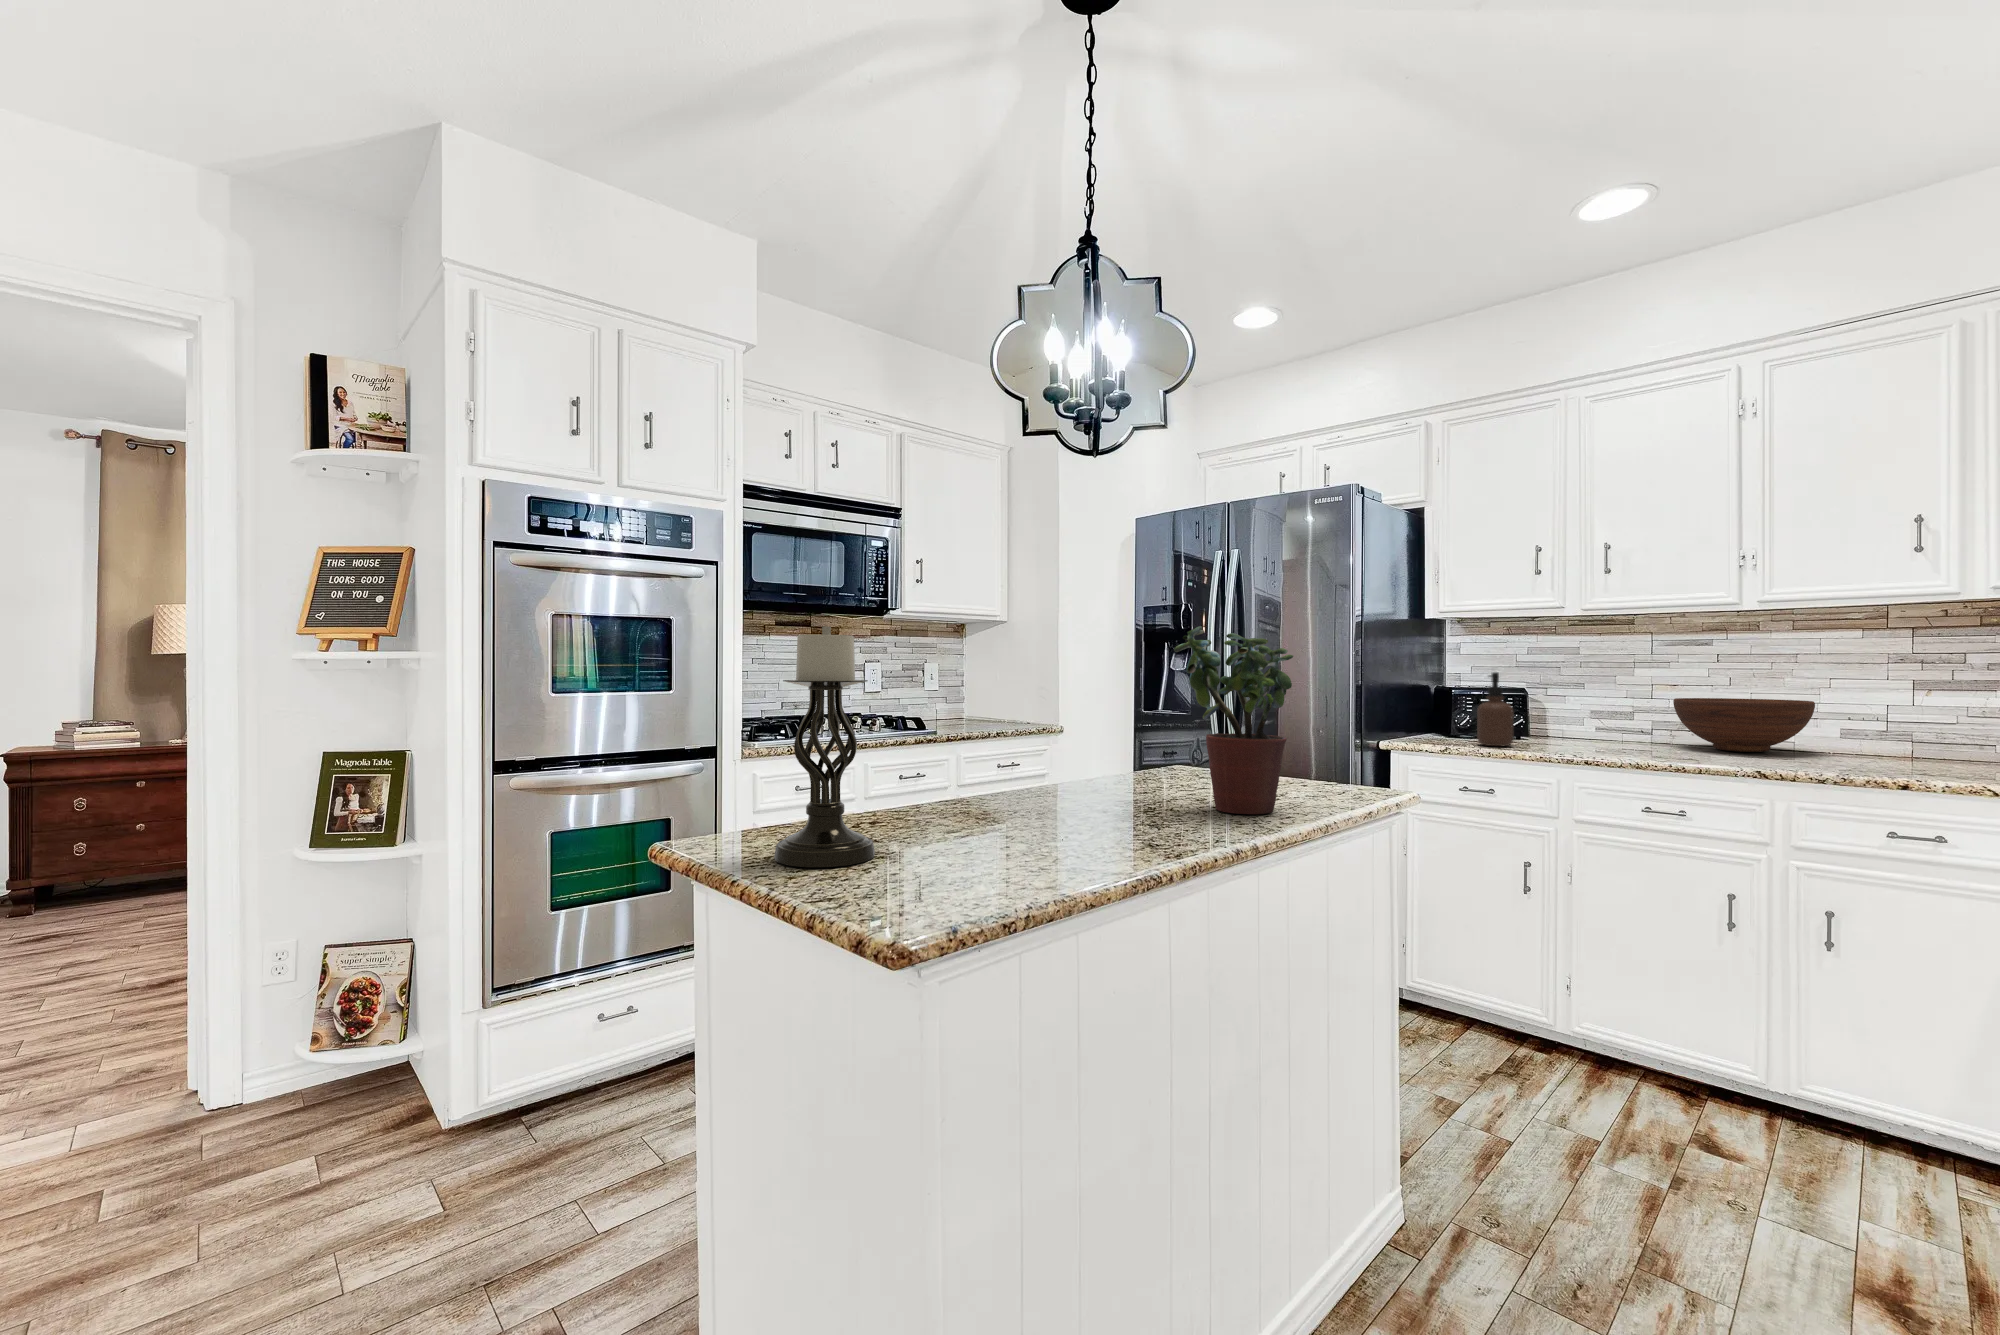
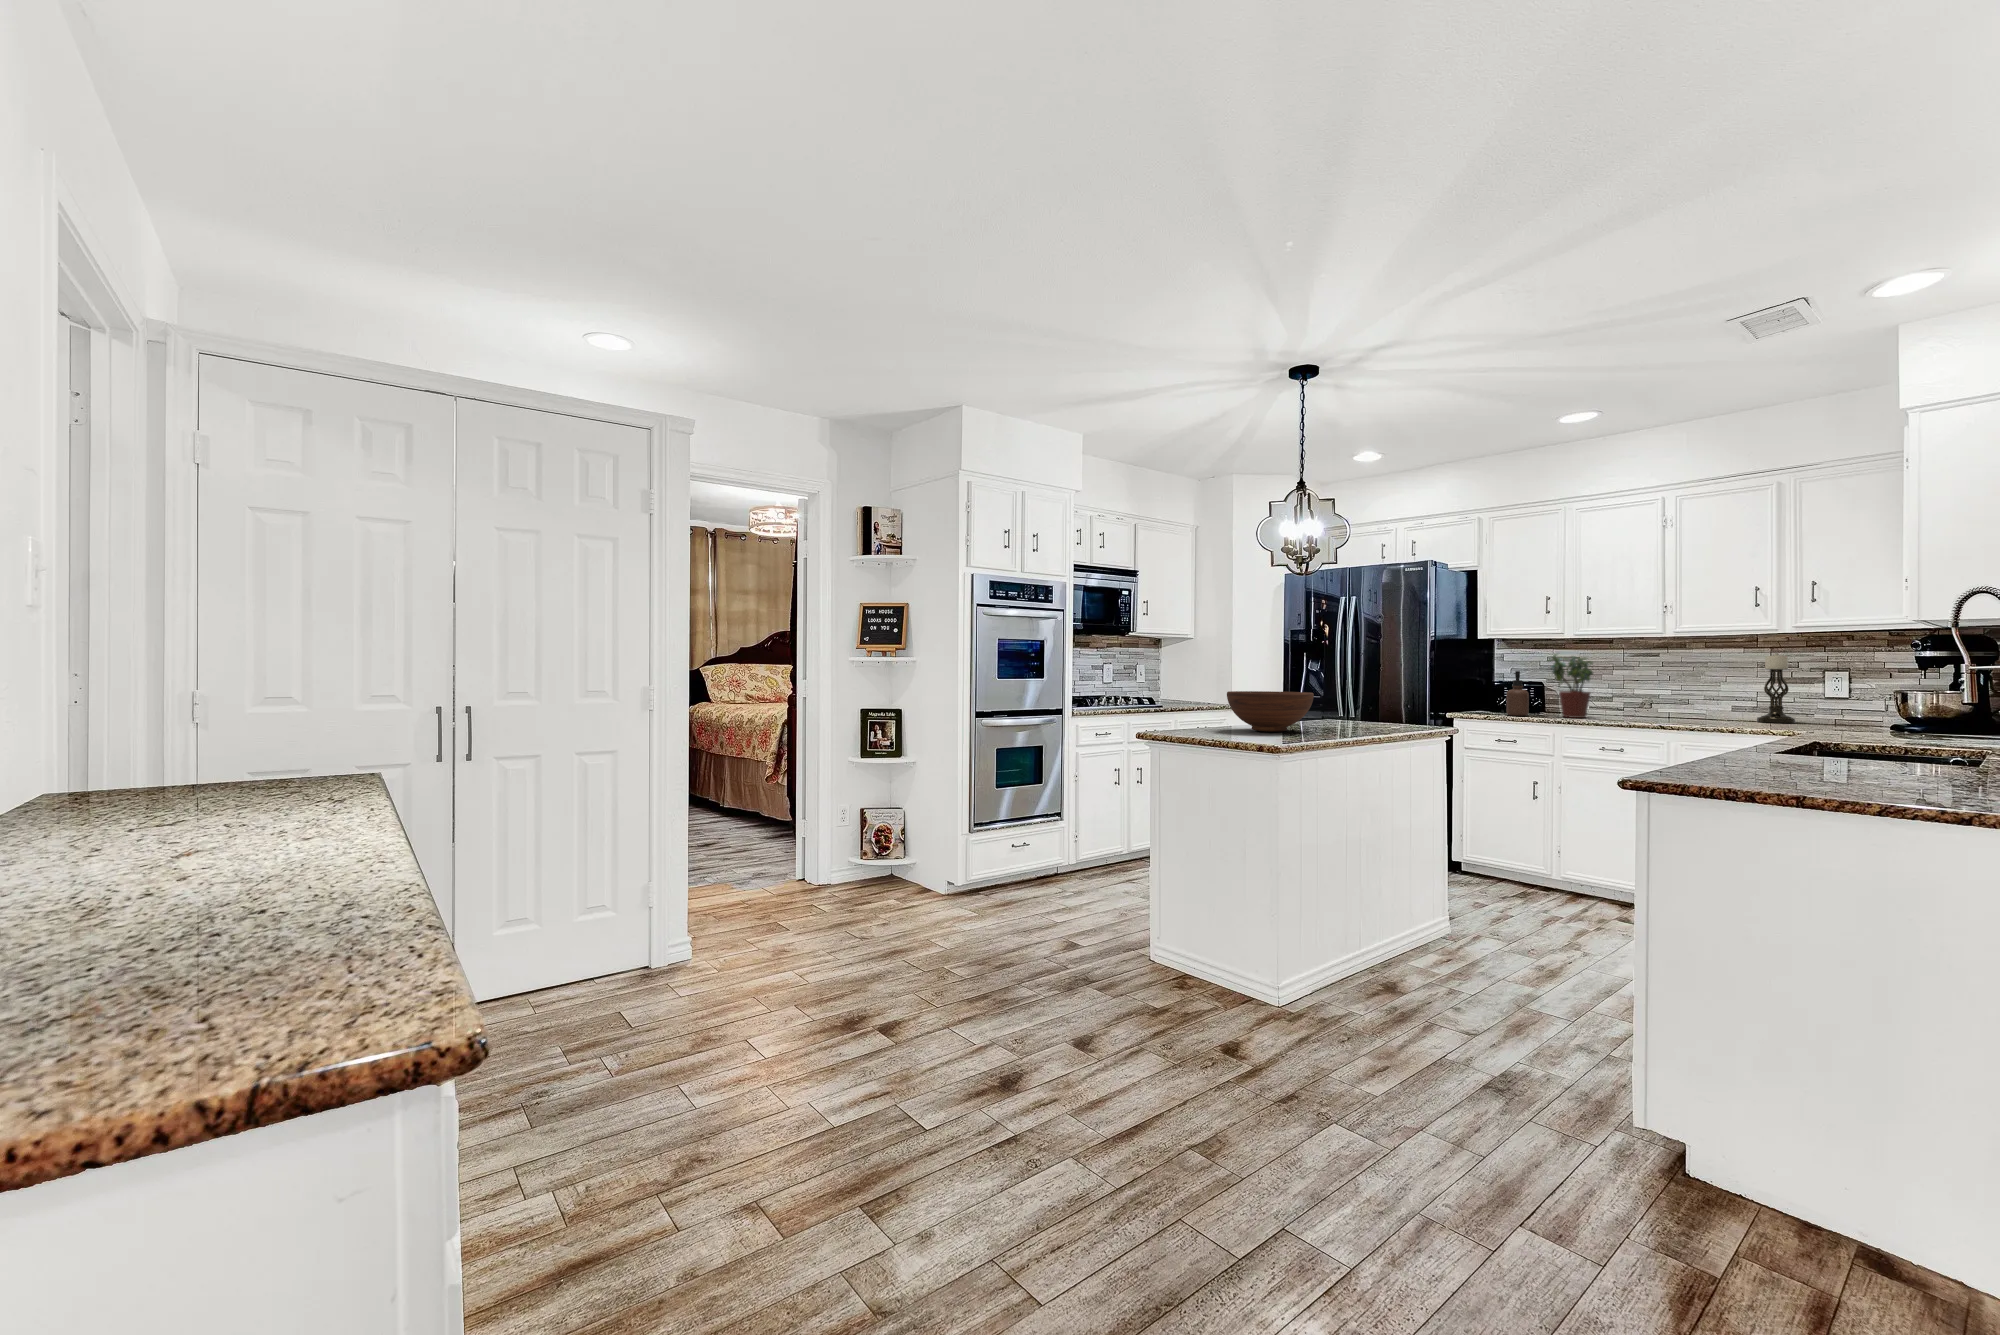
candle holder: present [774,626,875,867] -> present [1757,653,1796,723]
potted plant: present [1174,626,1293,814] -> present [1548,654,1593,718]
fruit bowl: present [1673,698,1815,752] -> present [1227,691,1314,732]

